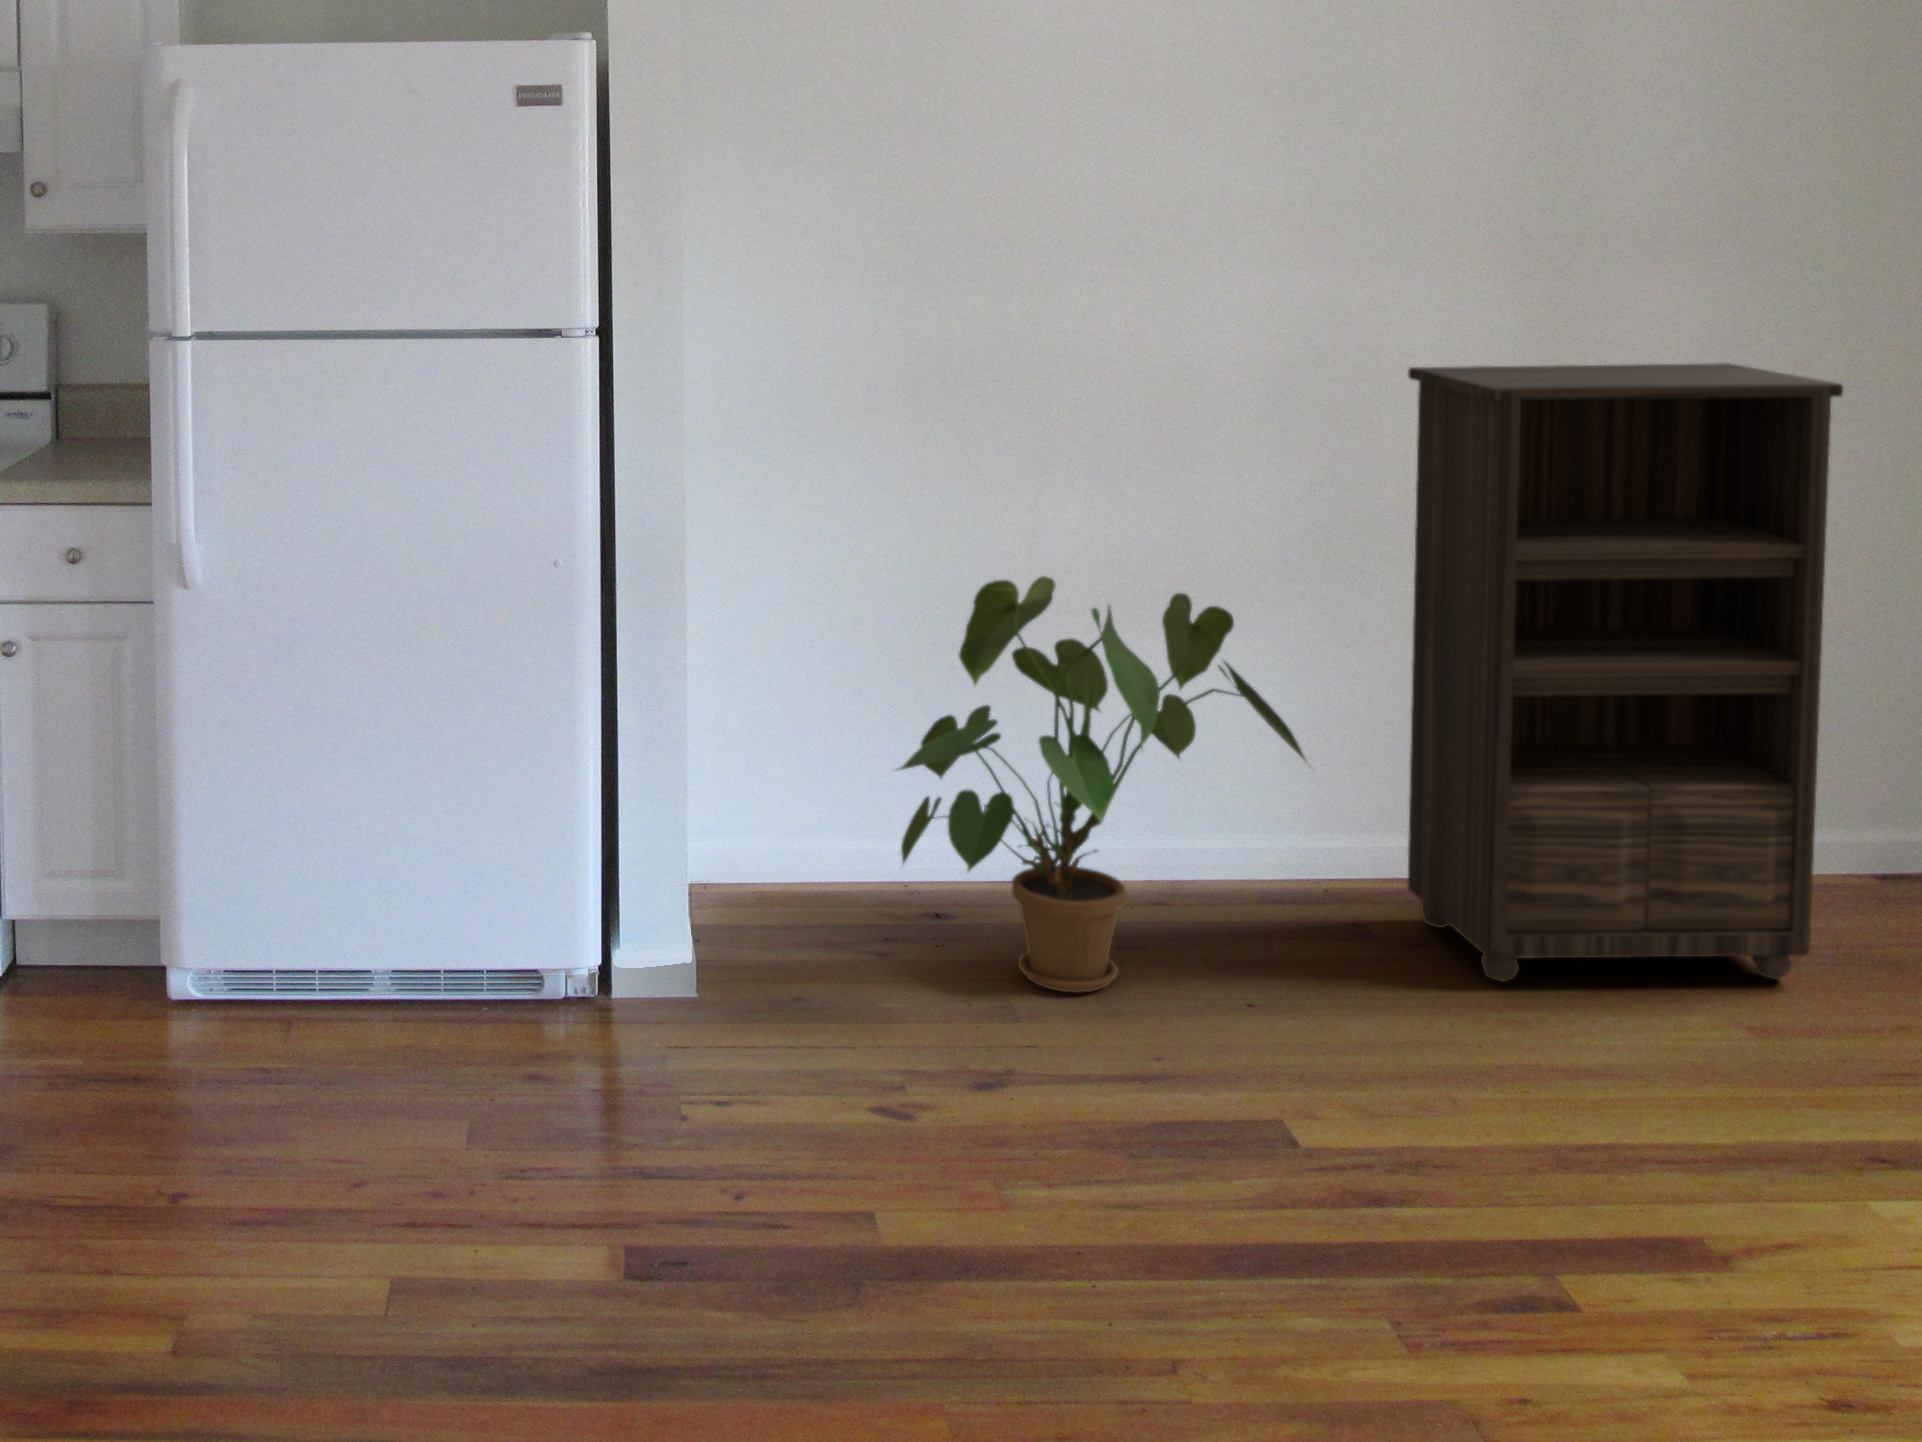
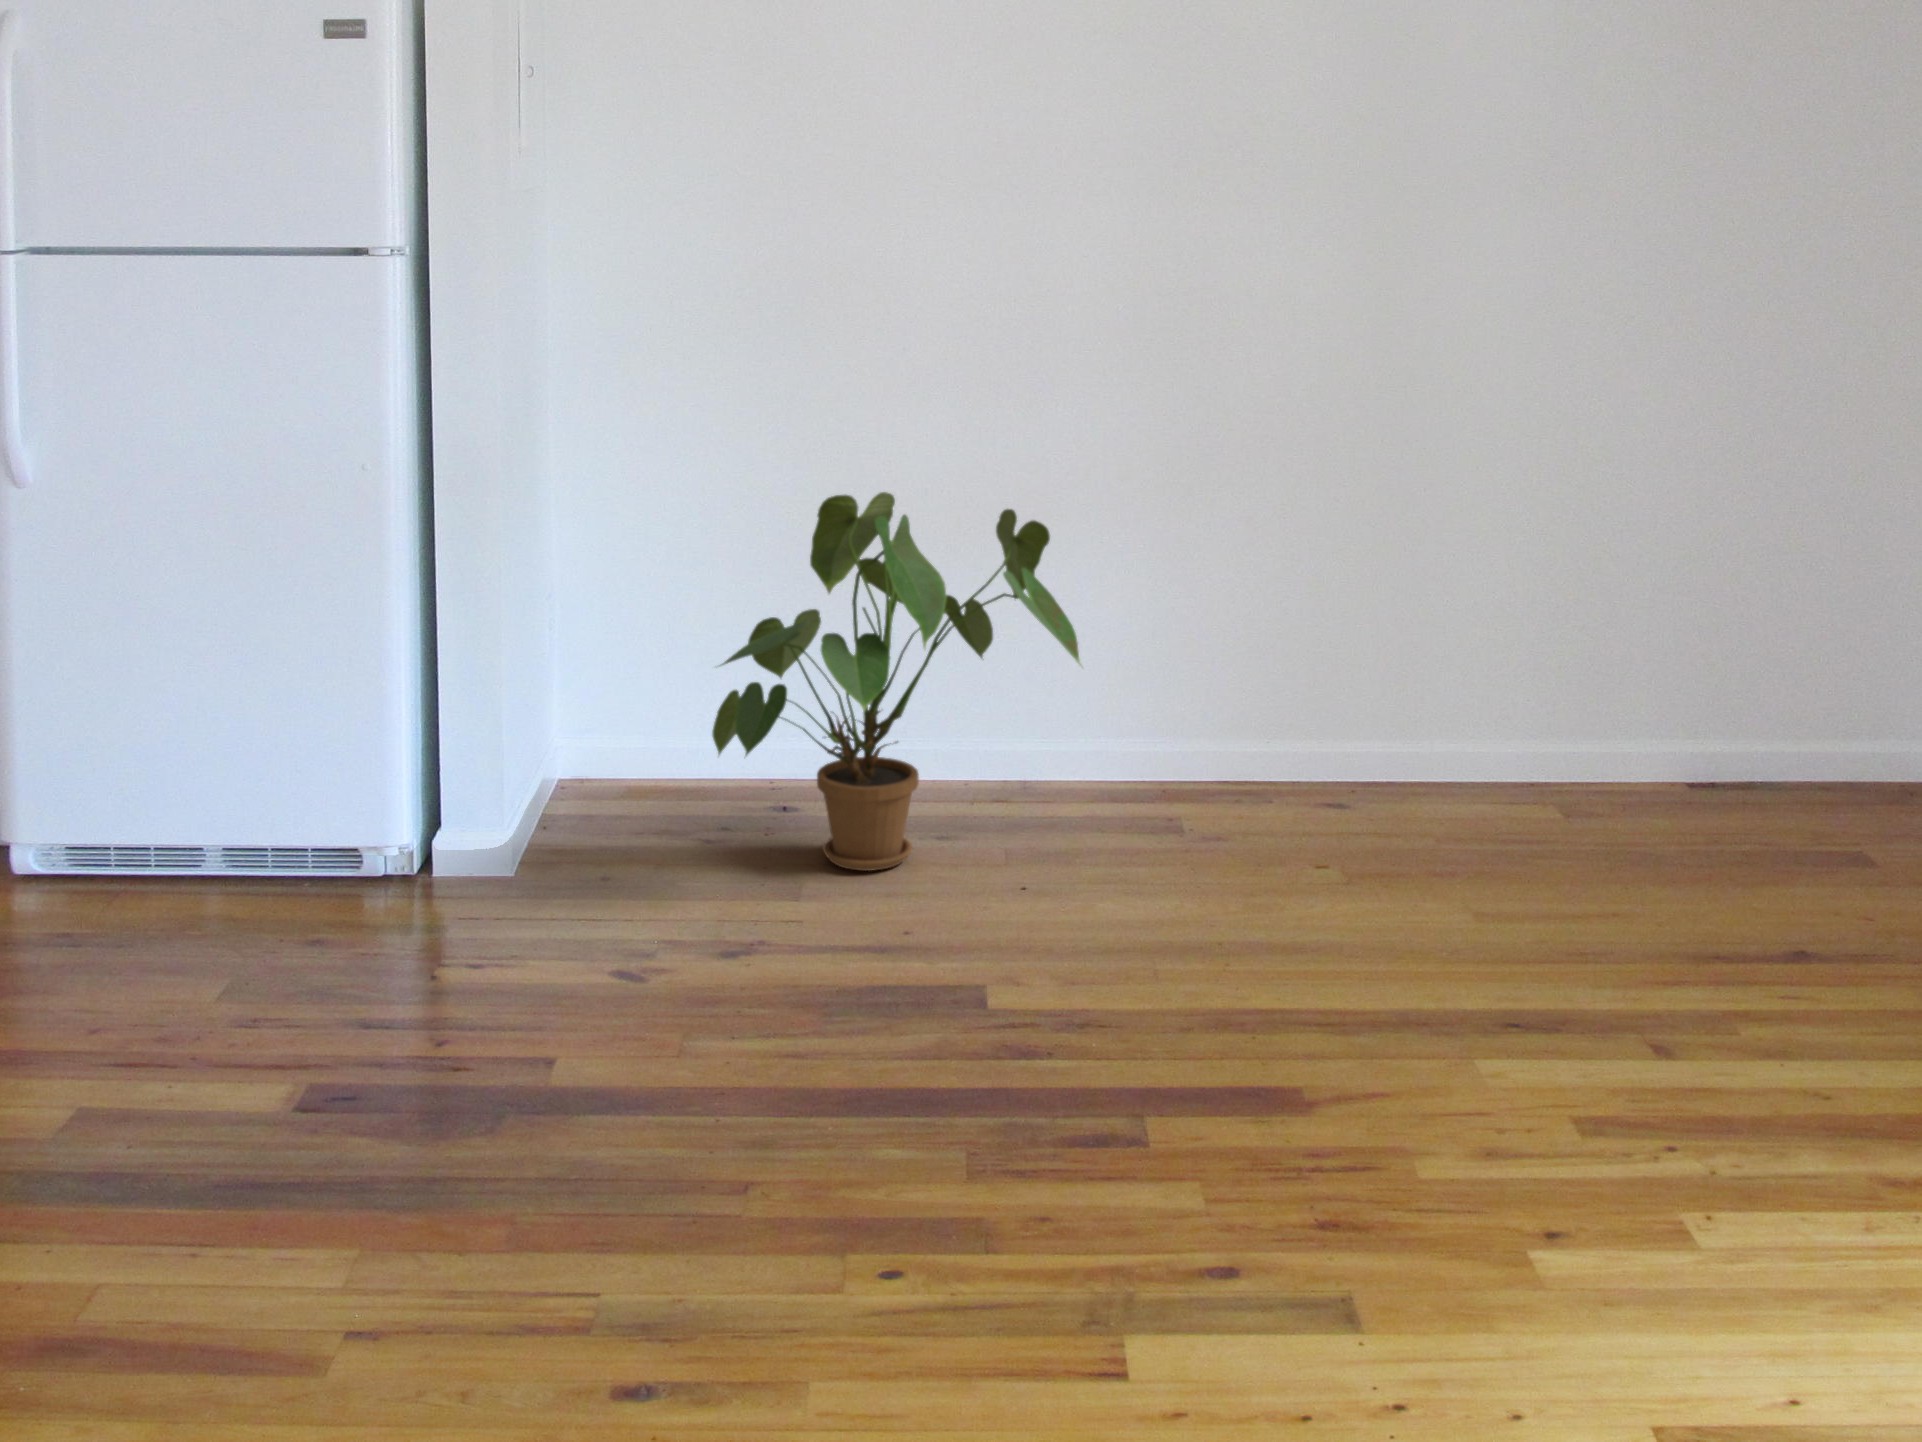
bookshelf: present [1408,363,1843,982] -> none [1211,302,1557,862]

